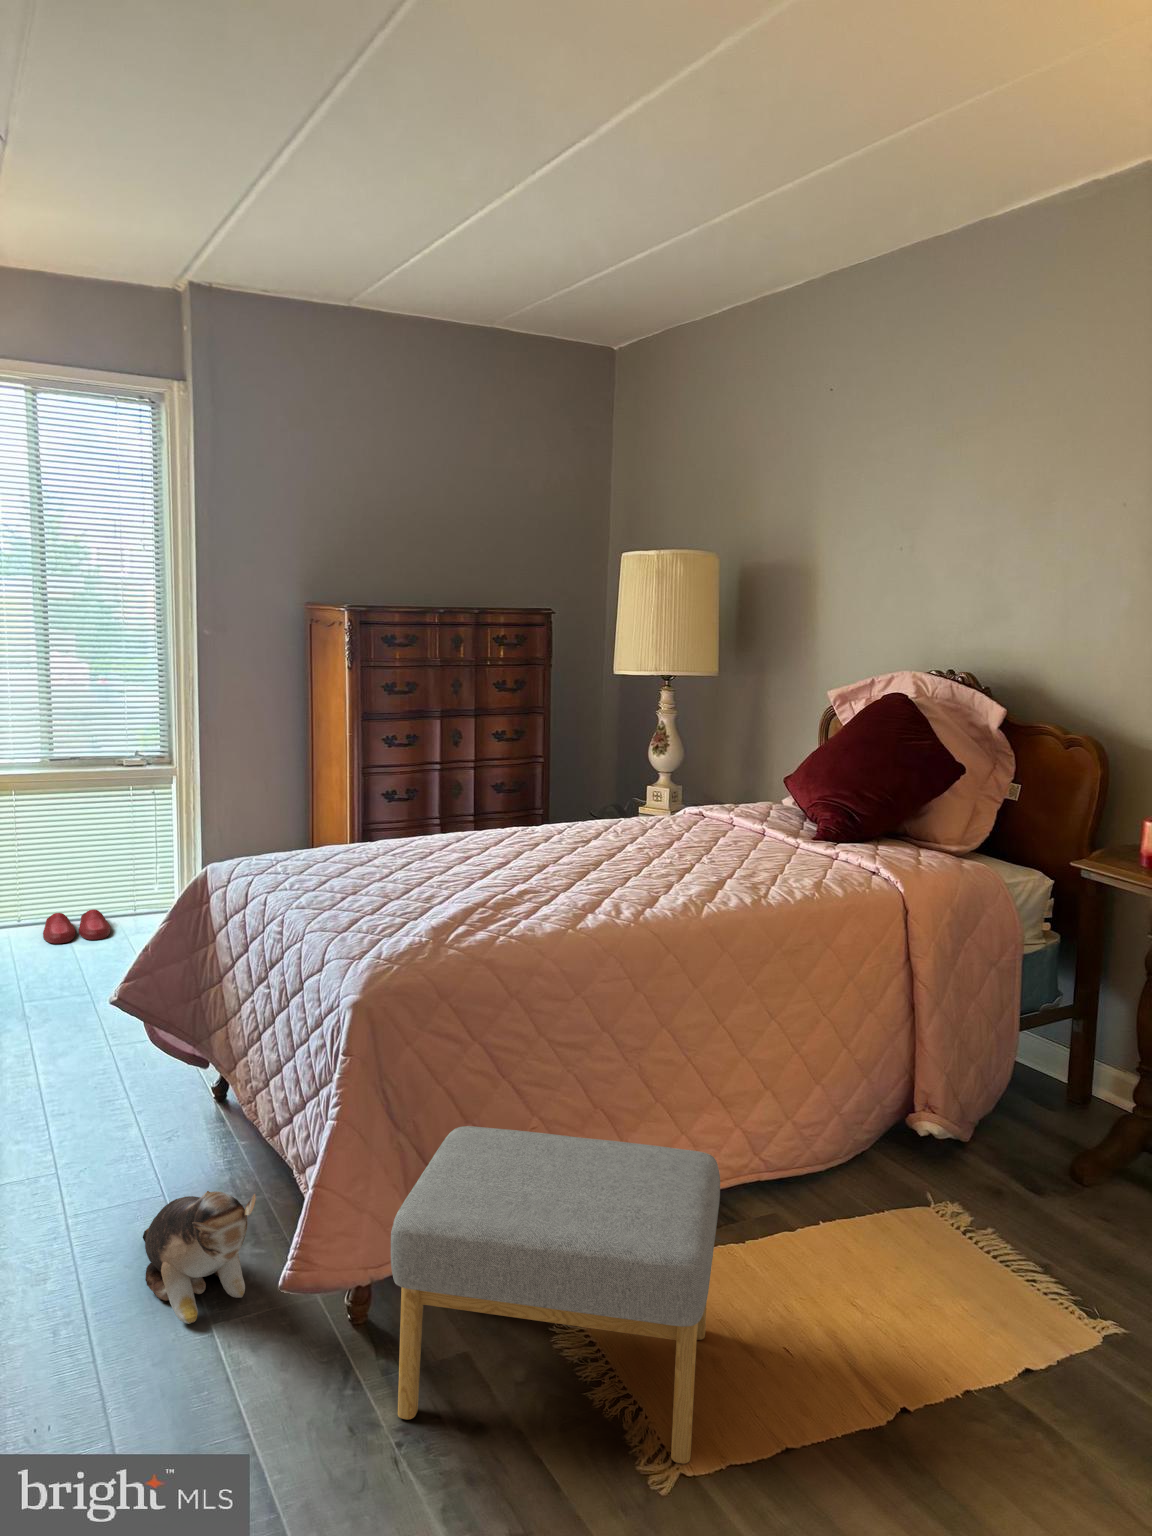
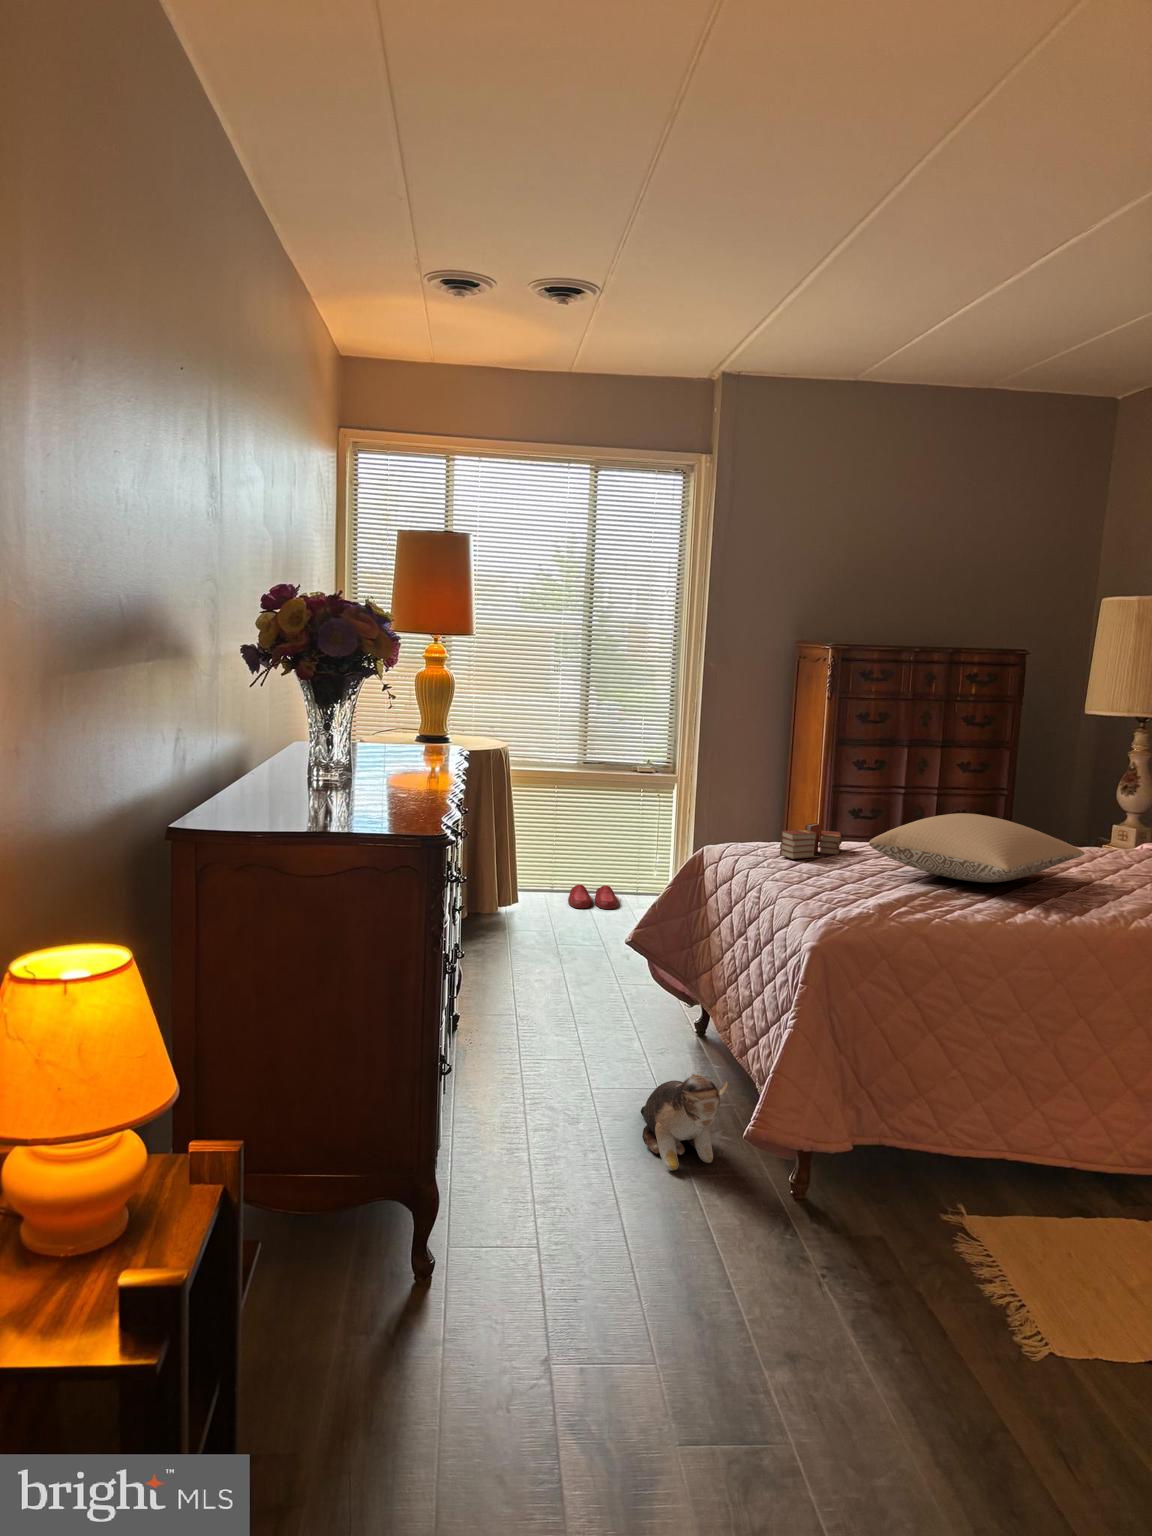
pillow: none [411,800,644,880] -> present [869,813,1084,883]
book: none [303,825,377,874] -> present [780,823,842,859]
footstool: present [391,1126,720,1464] -> none [822,1061,1114,1349]

